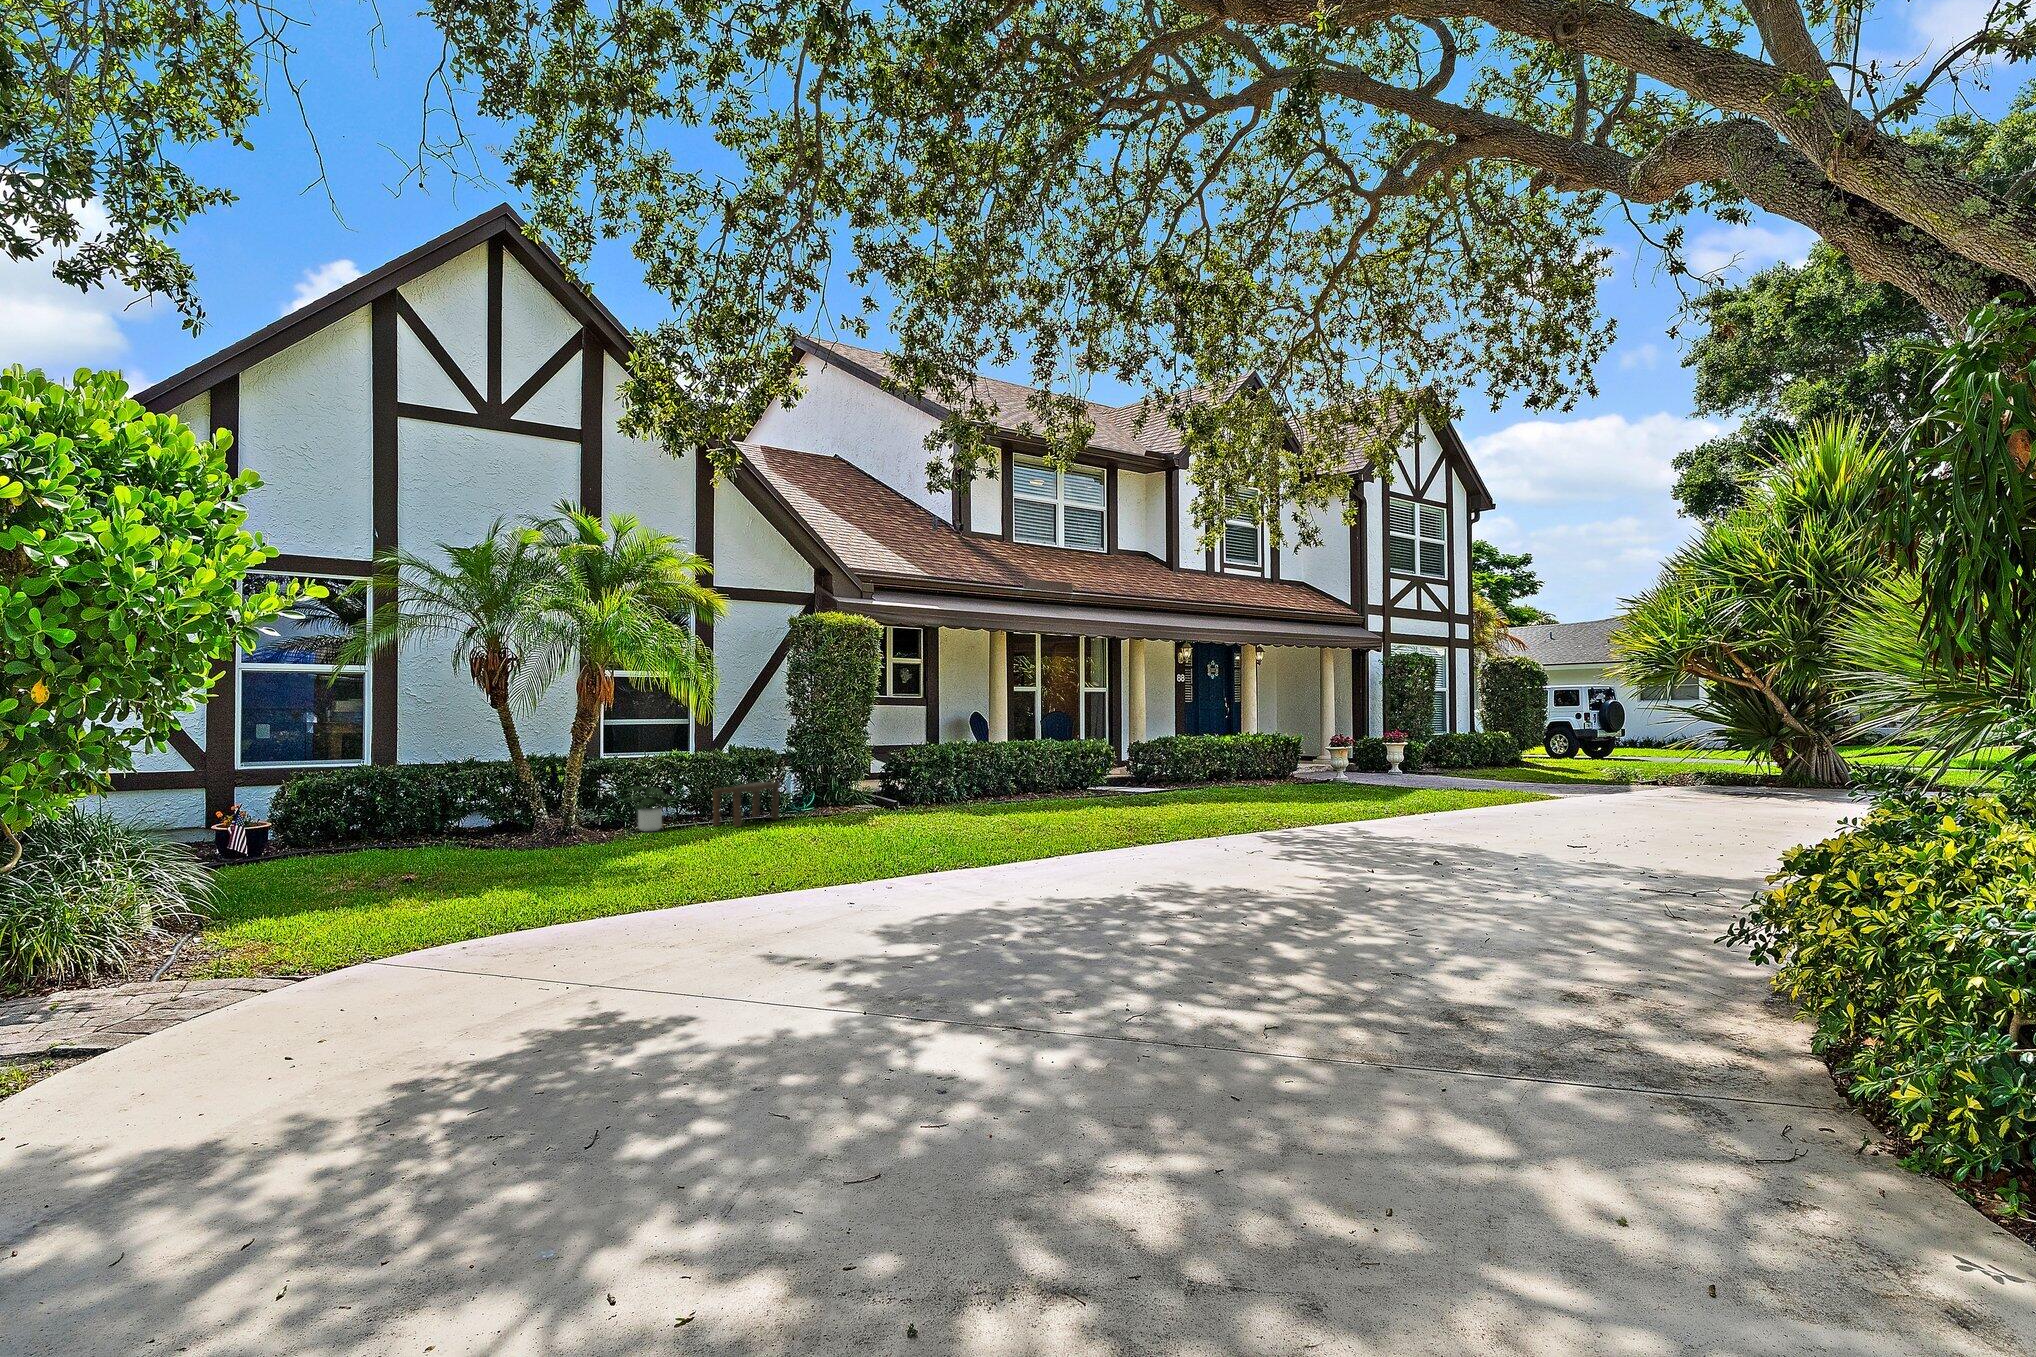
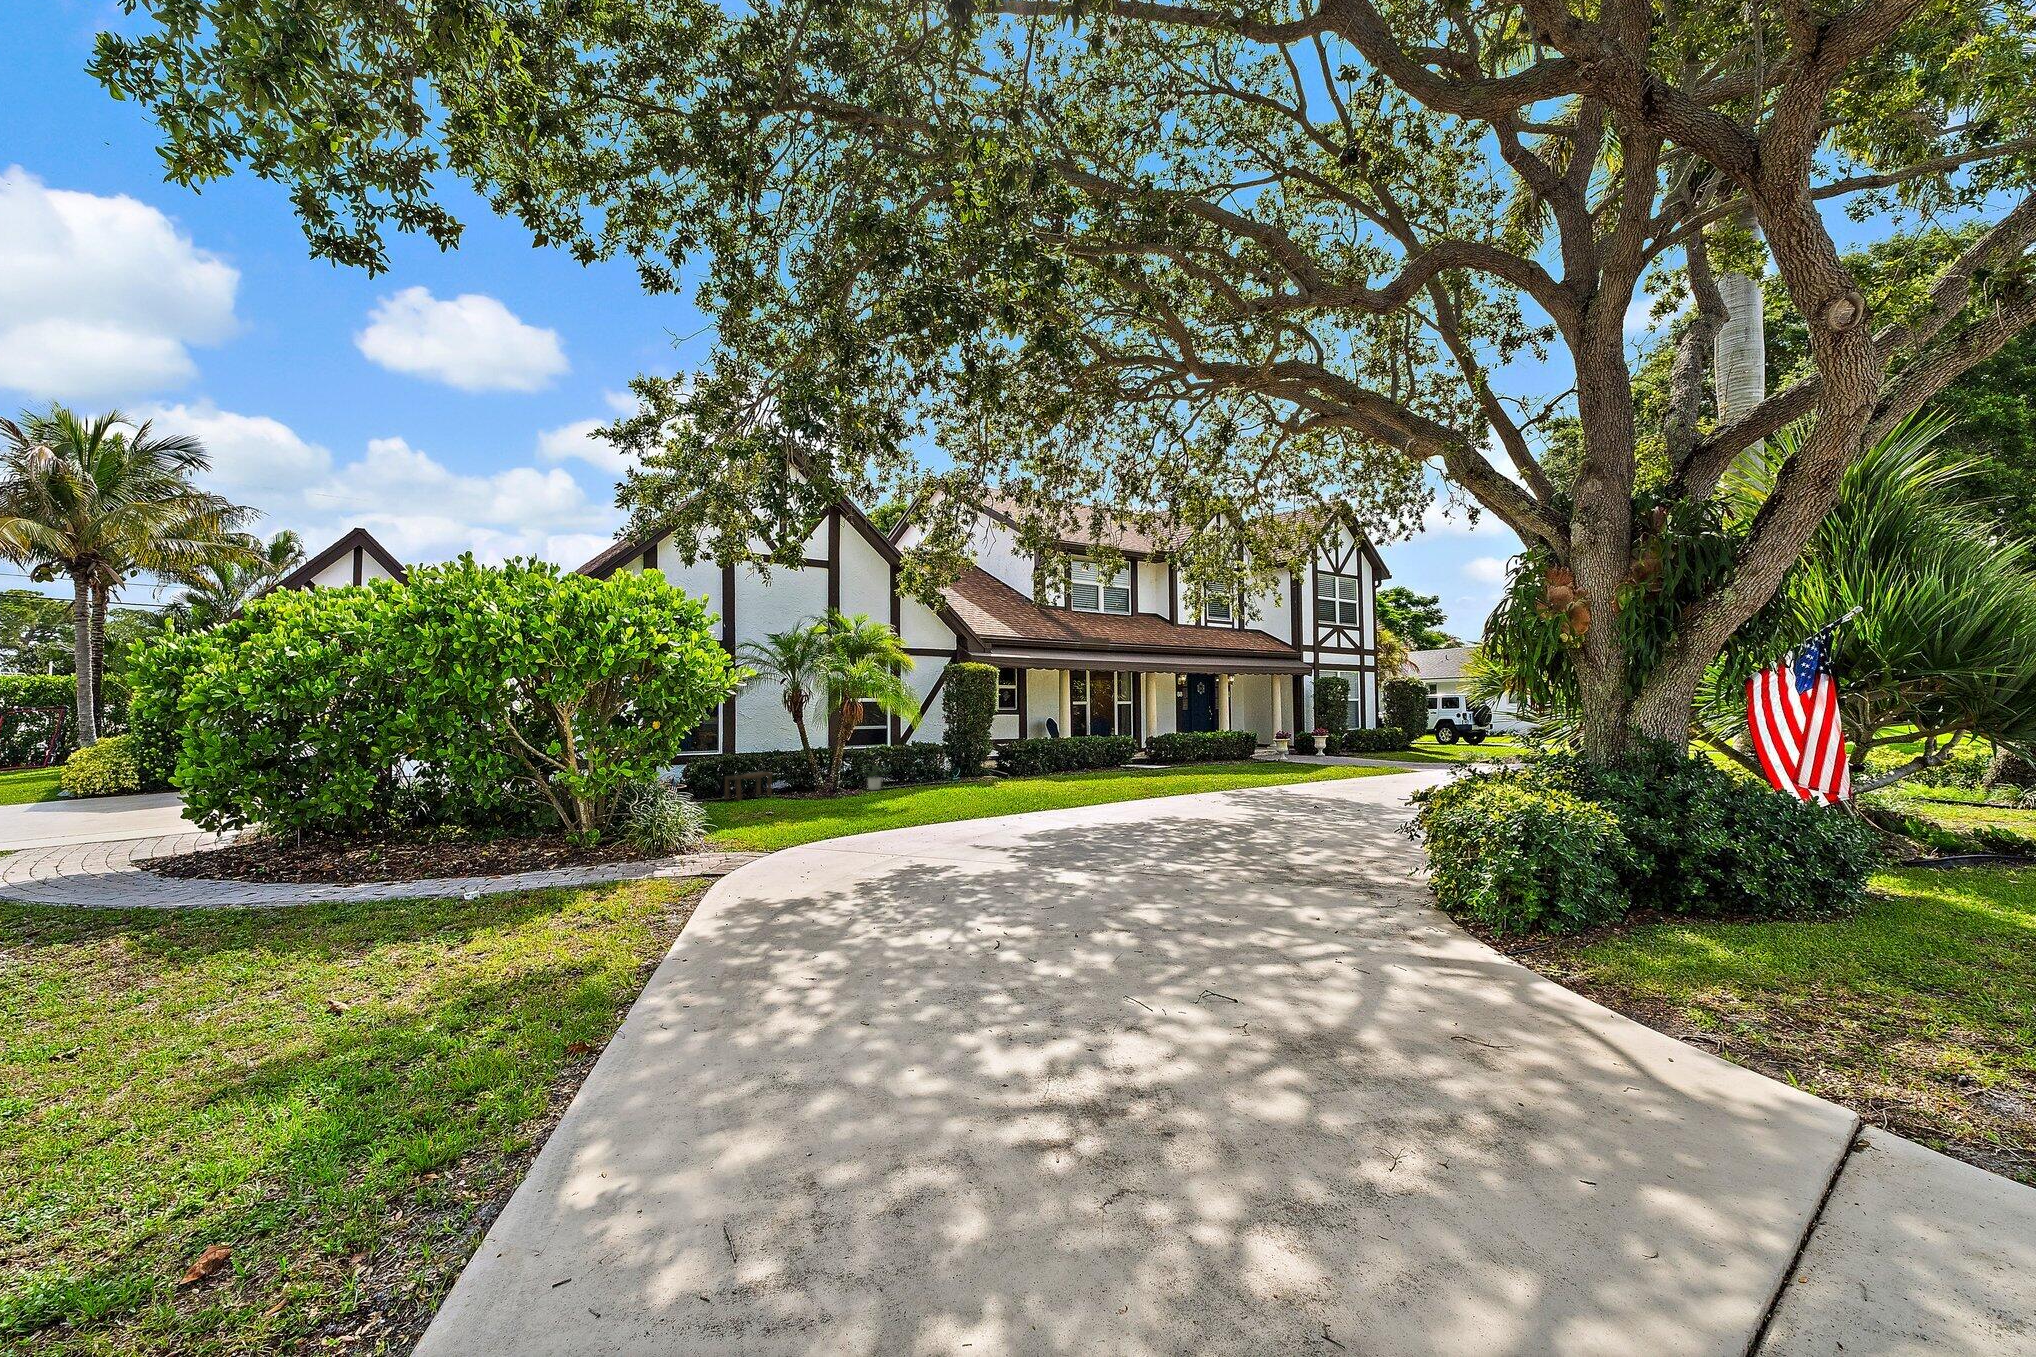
bench: present [713,782,780,827] -> present [725,772,772,801]

